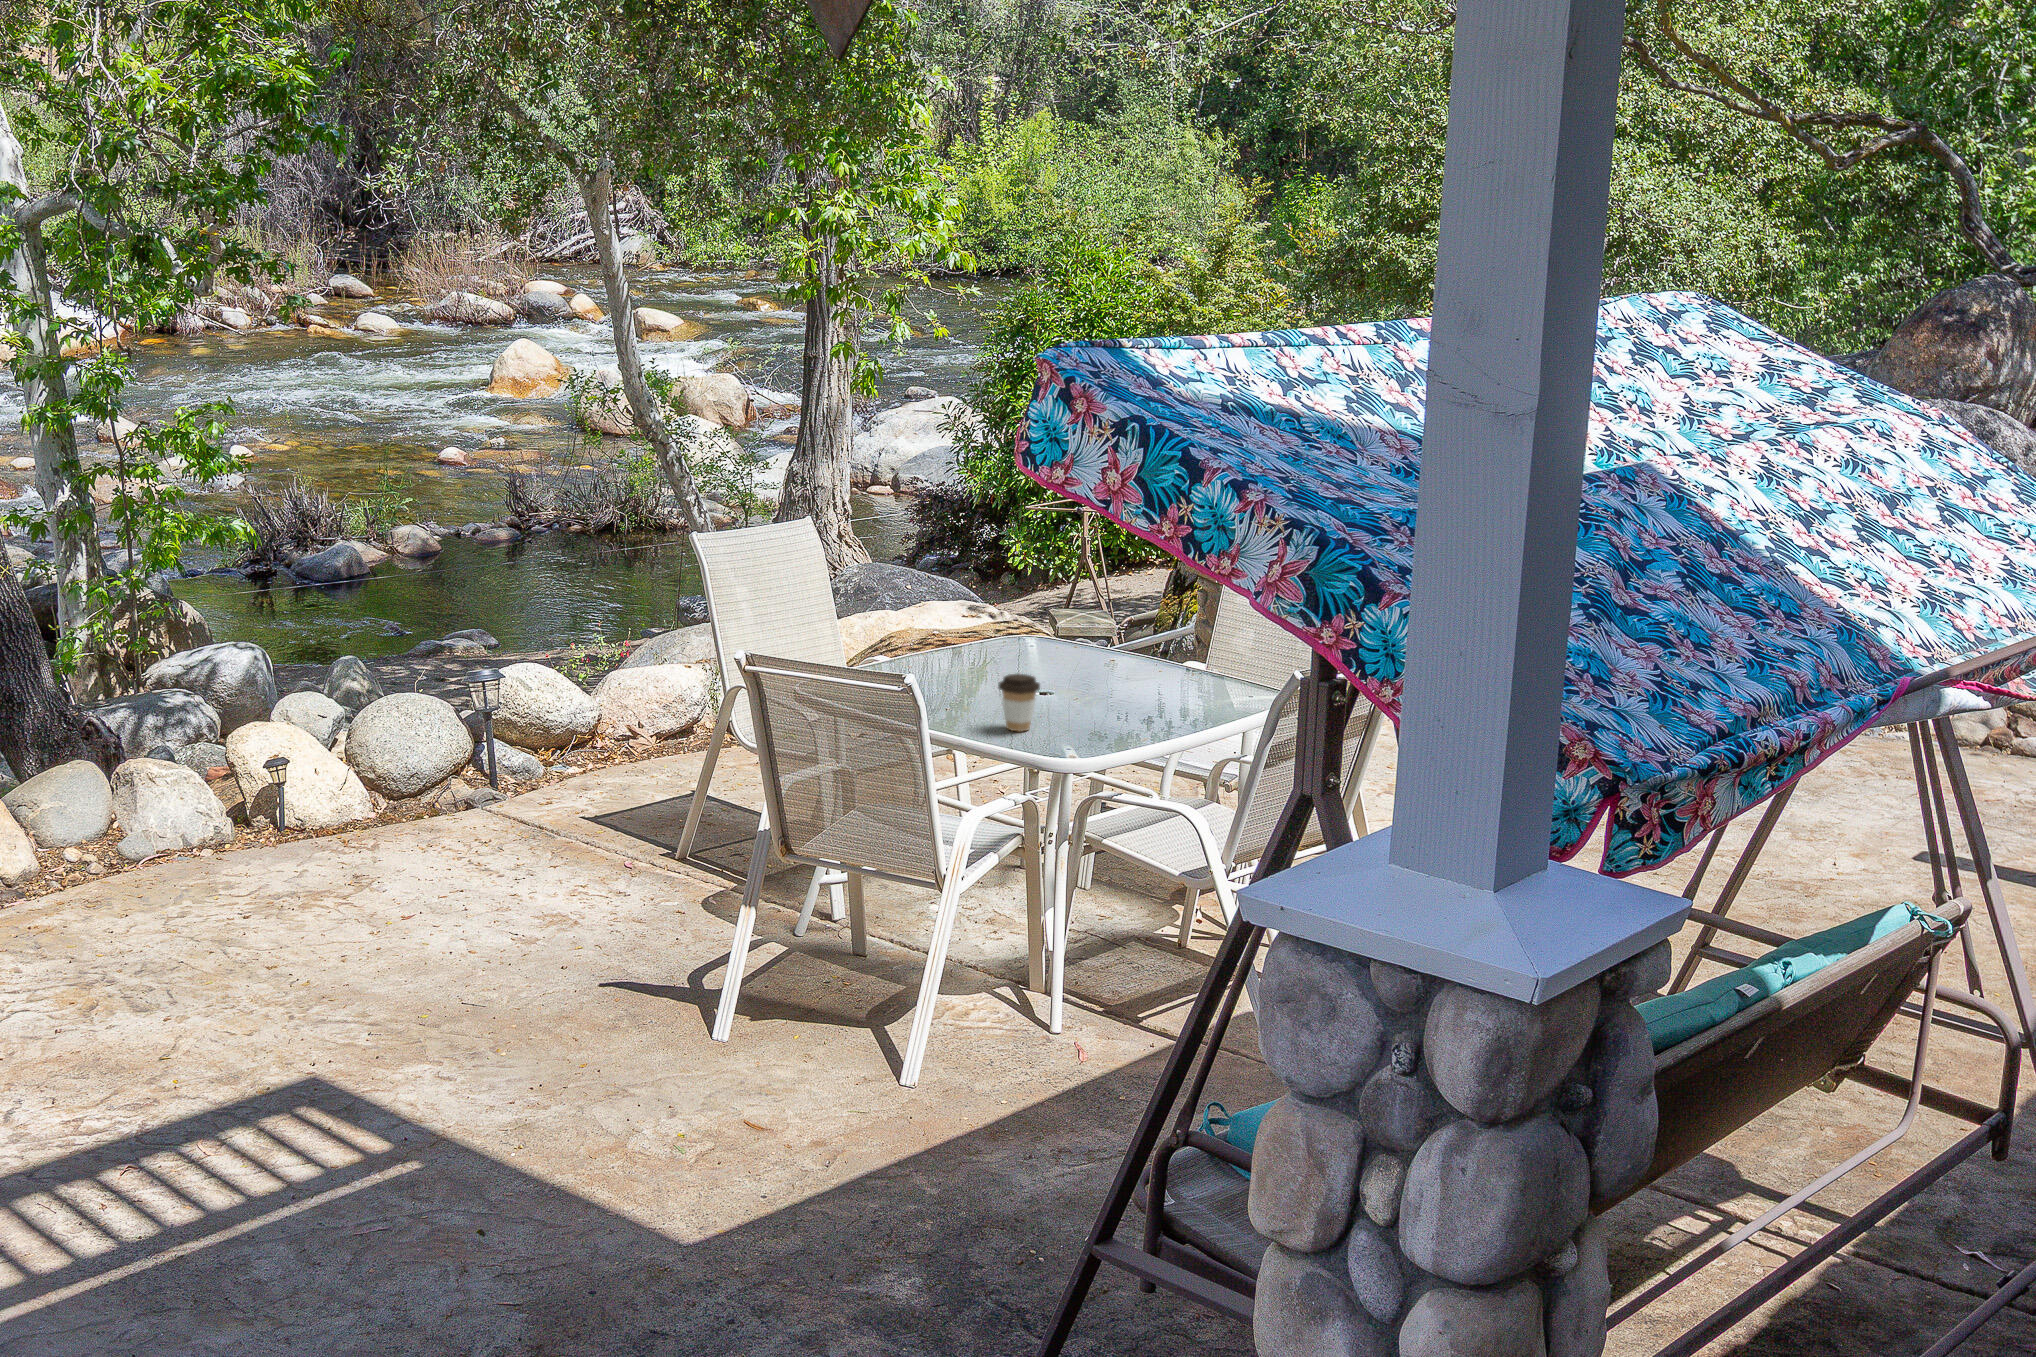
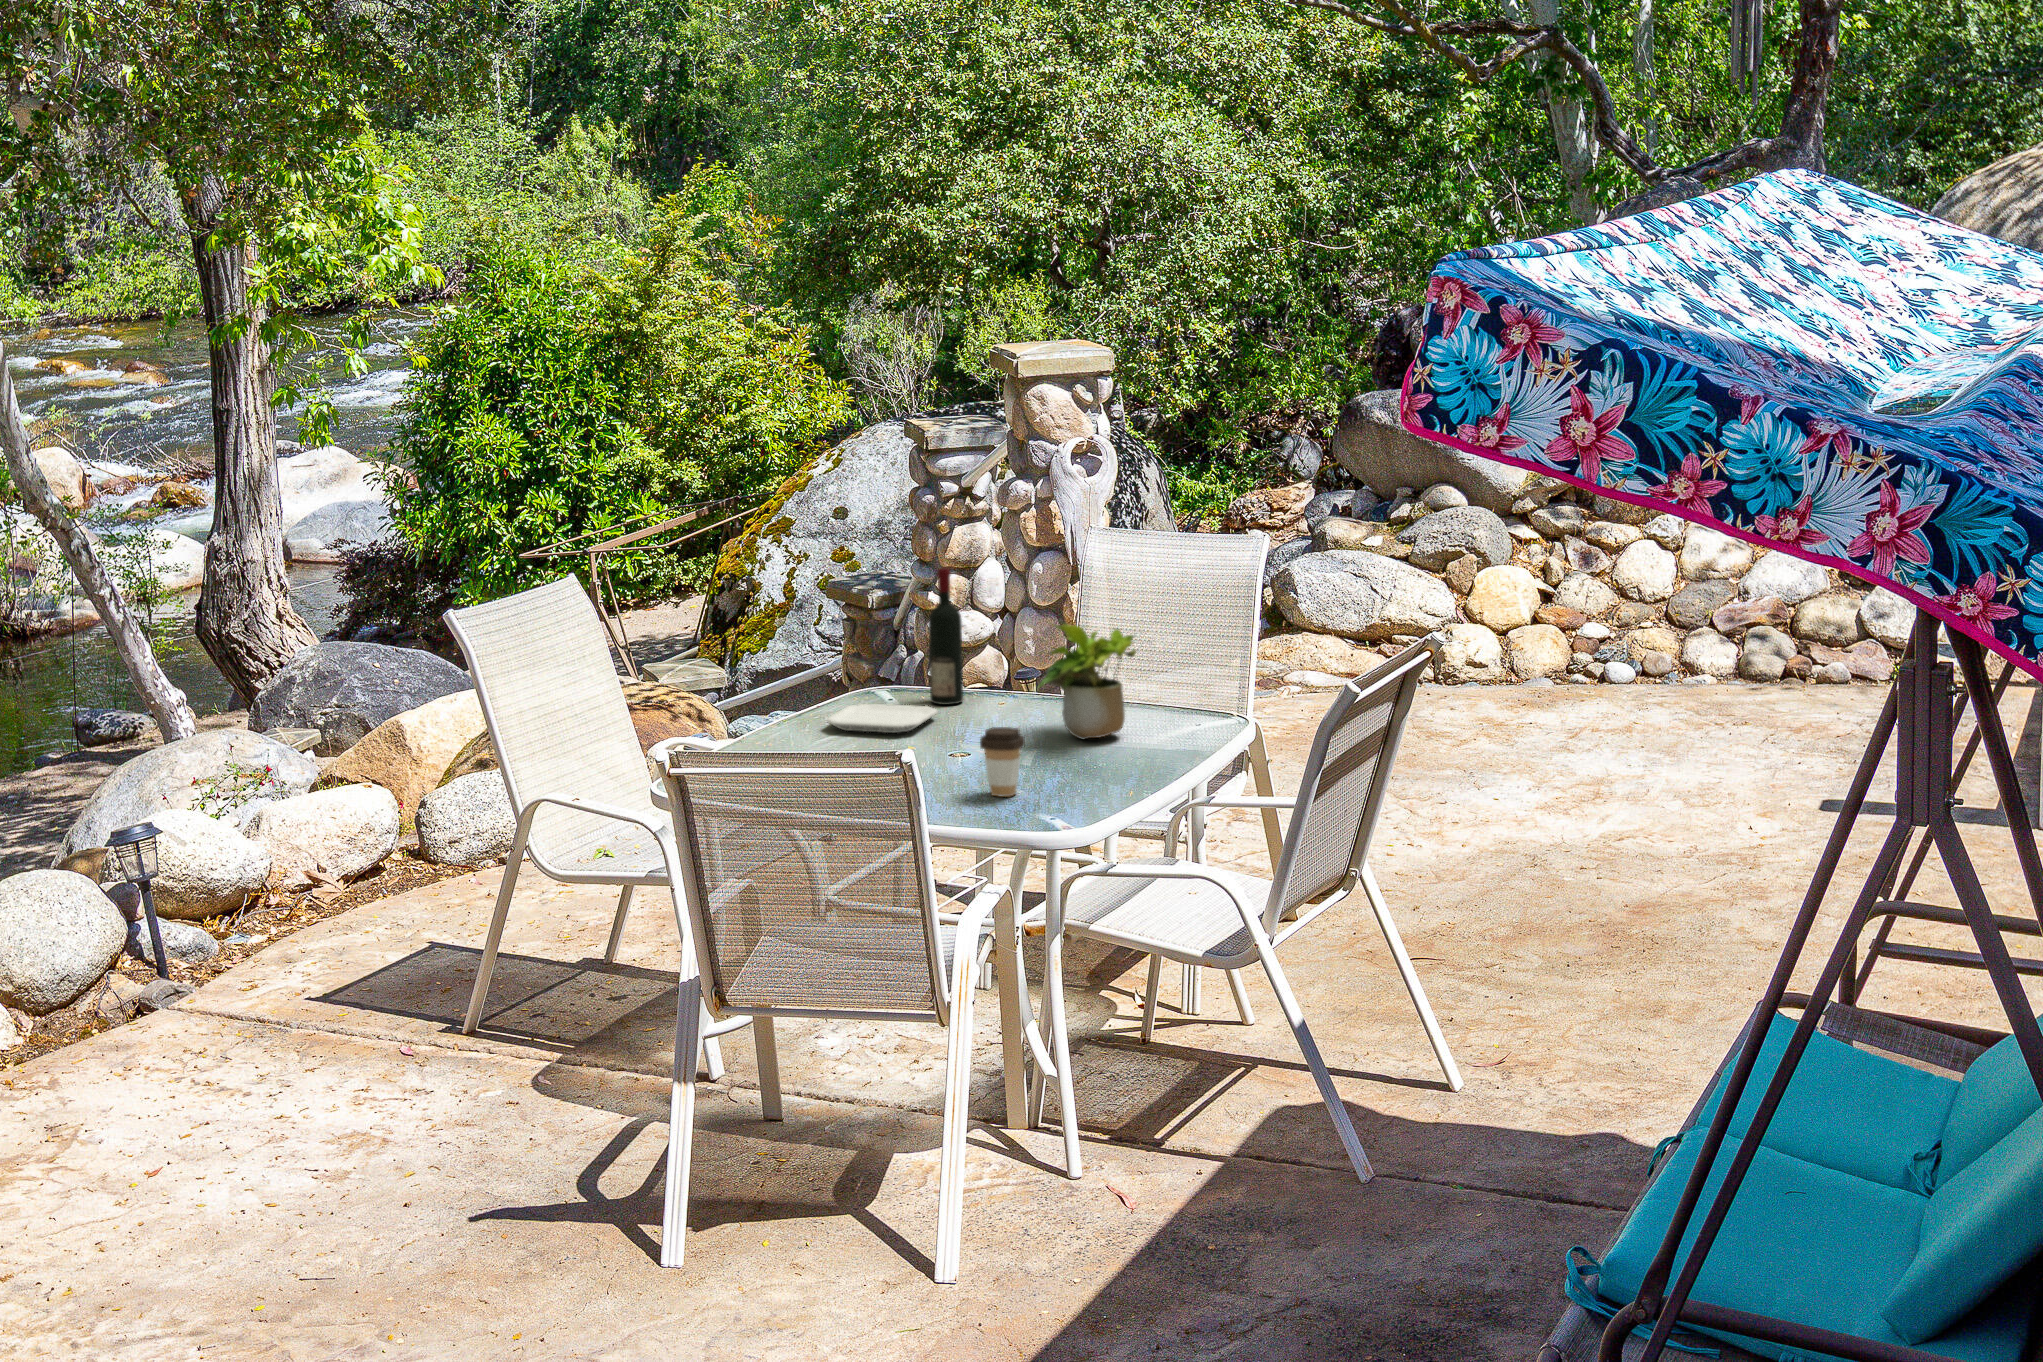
wine bottle: none [1059,537,1090,654] -> present [928,568,963,705]
potted plant: none [1102,591,1199,695] -> present [1039,620,1136,740]
plate: none [949,644,1048,671] -> present [826,704,938,733]

